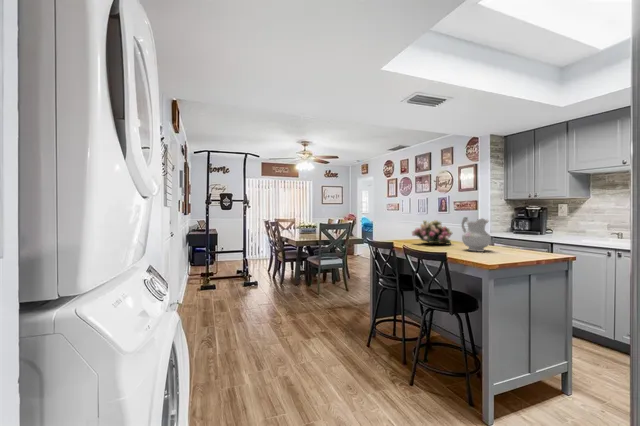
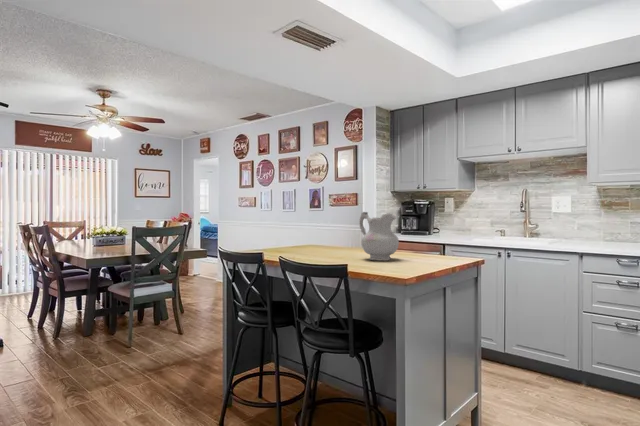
flower arrangement: present [412,220,452,244] -> none [287,217,343,253]

